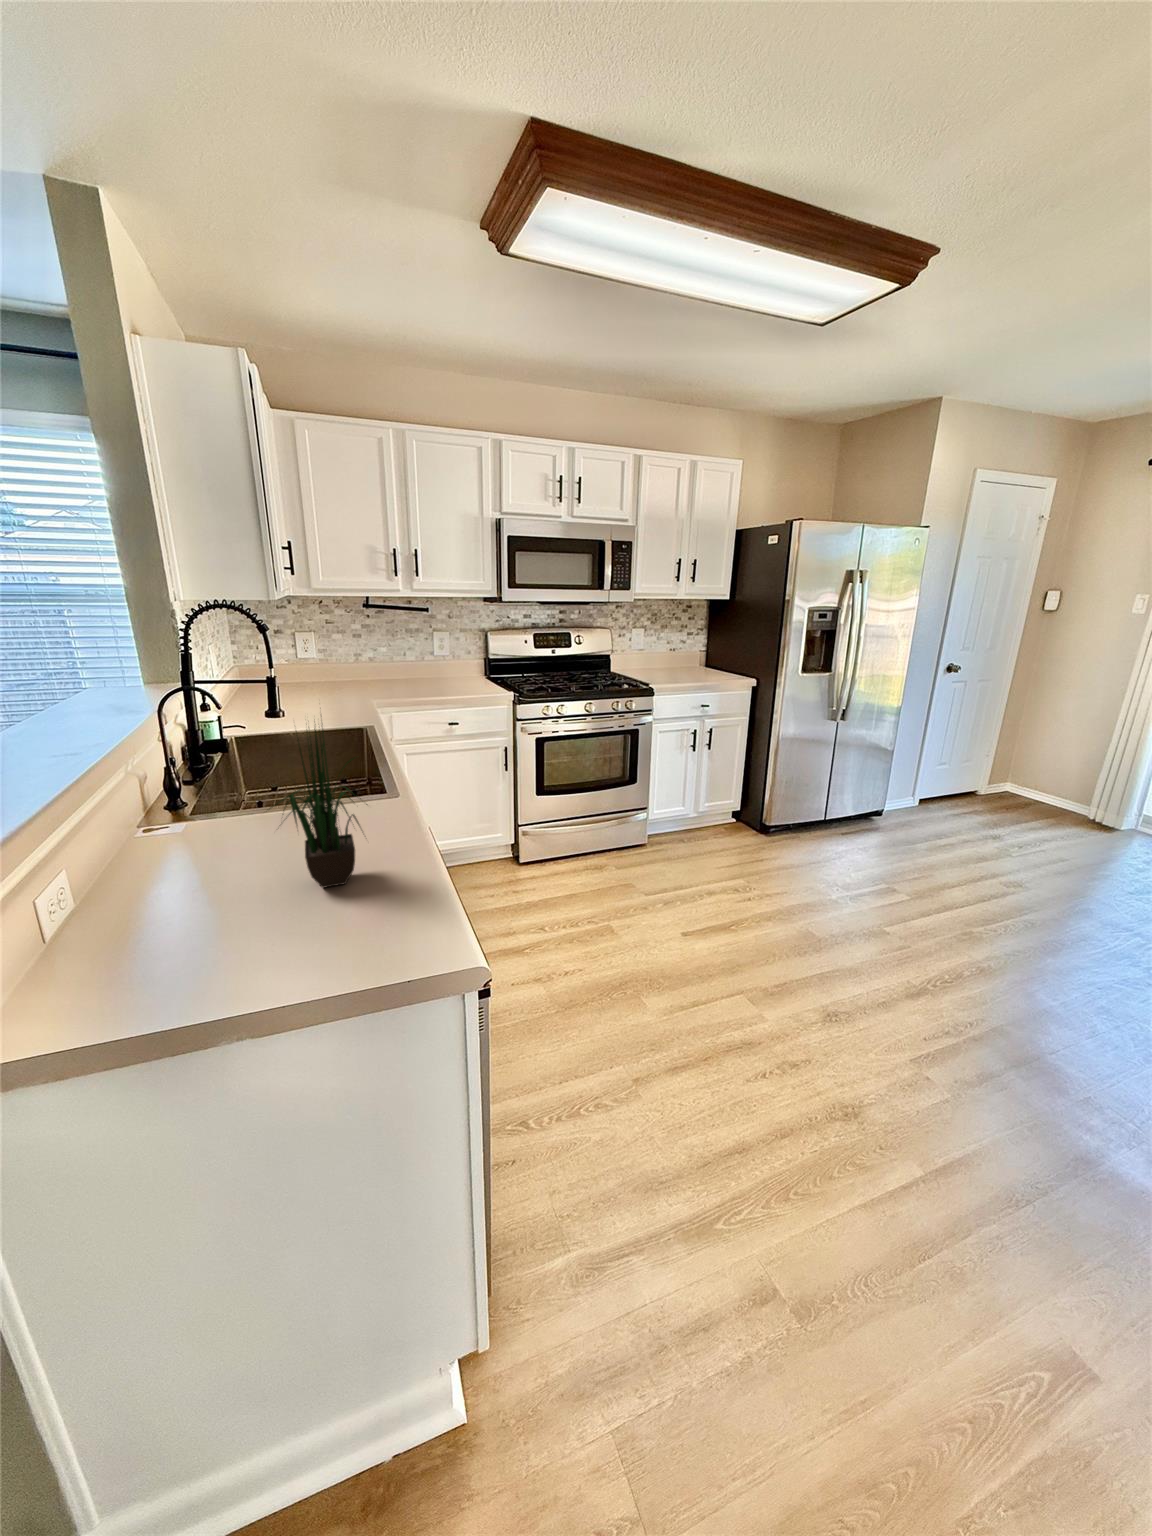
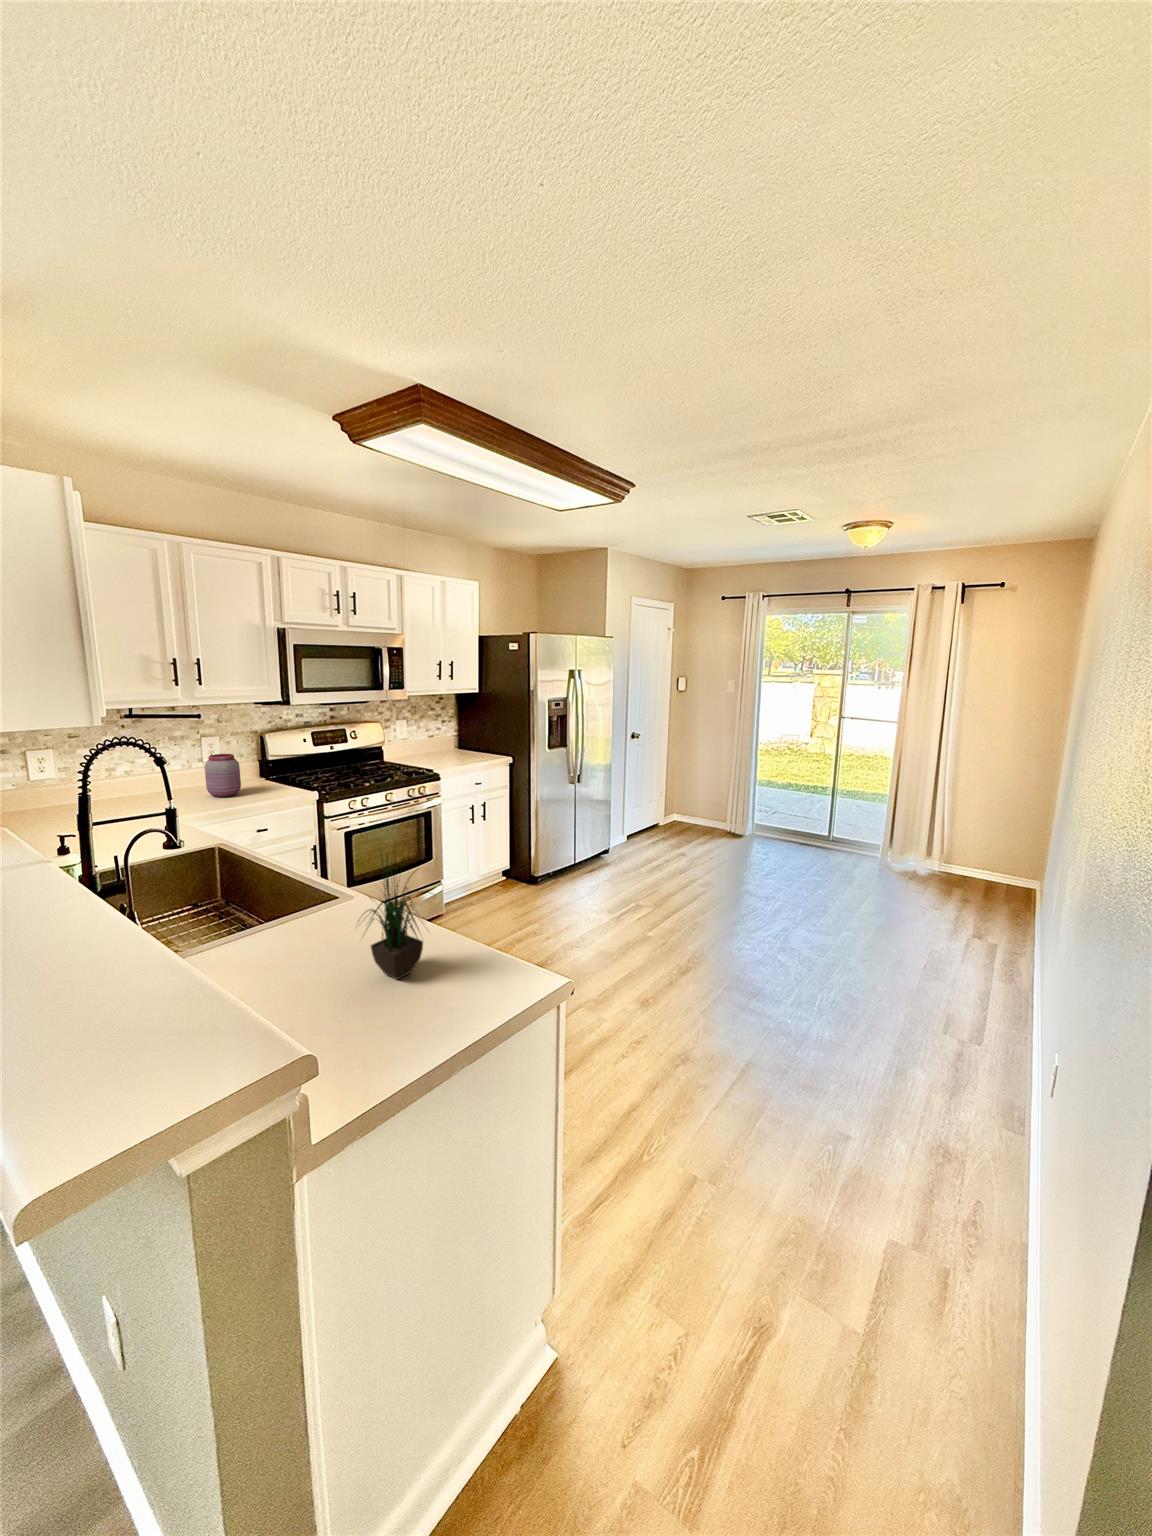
jar: none [421,647,451,688] -> present [205,754,241,797]

